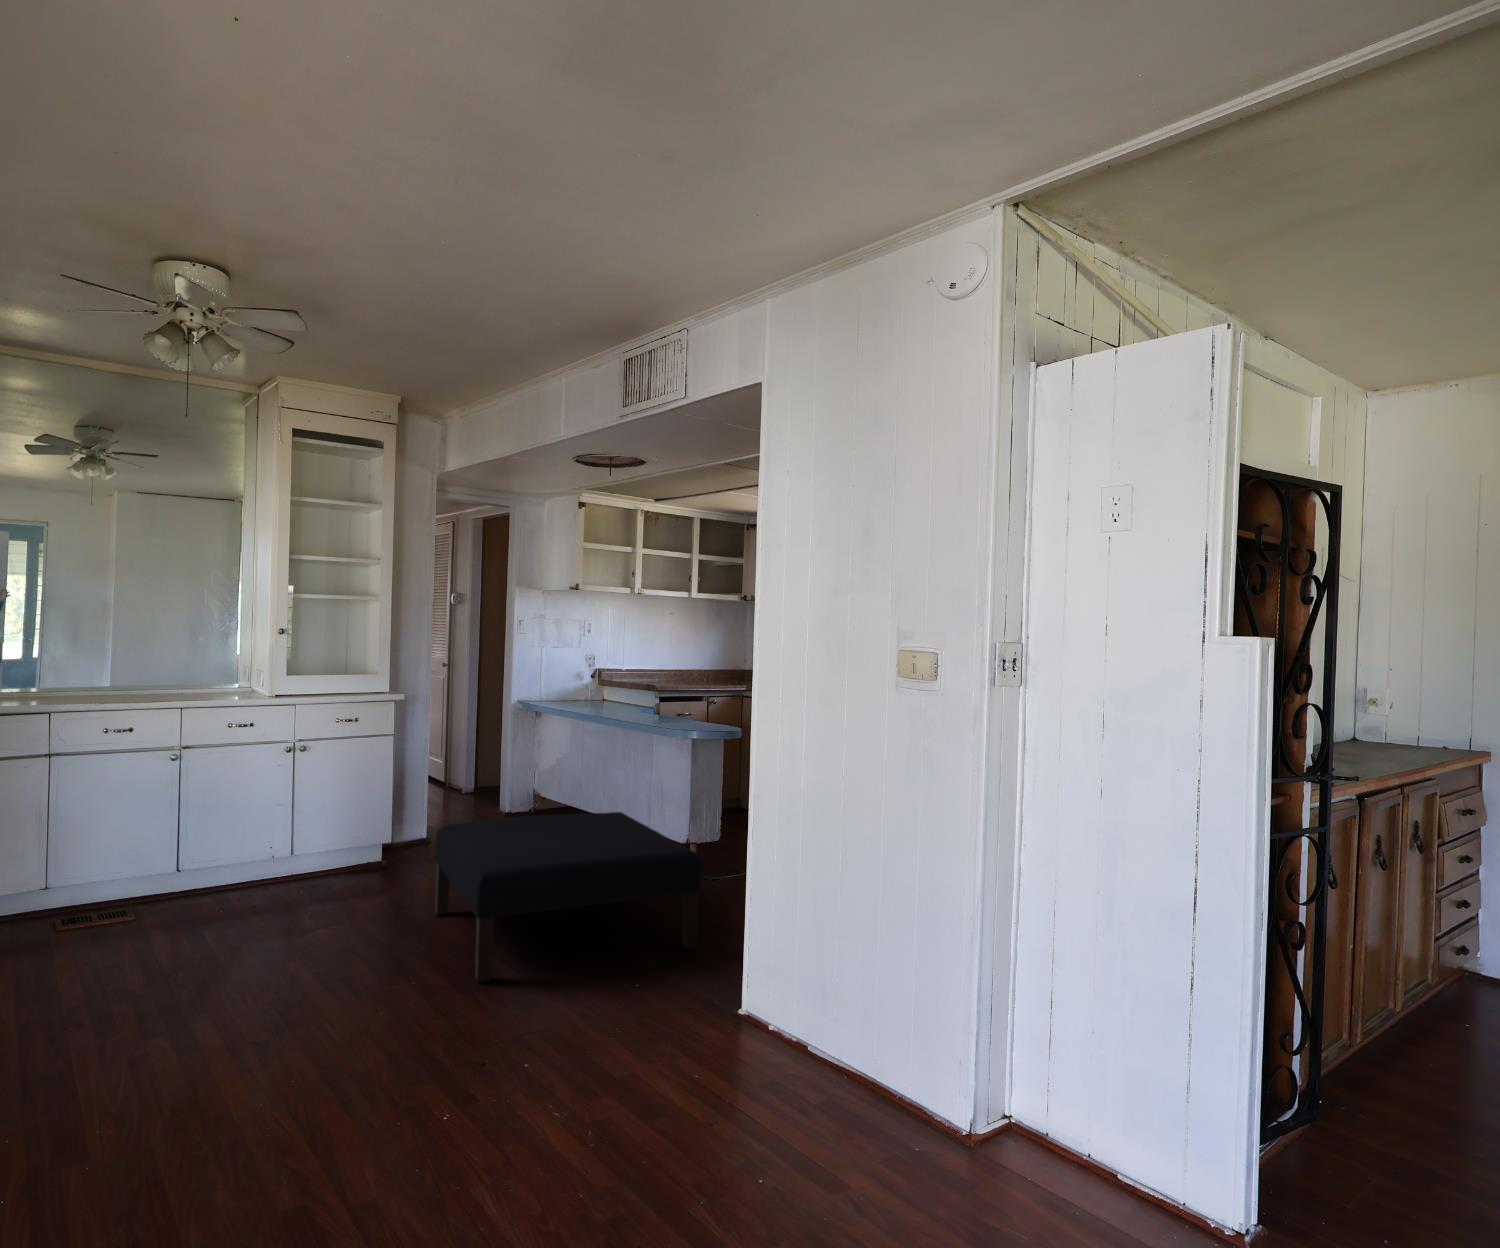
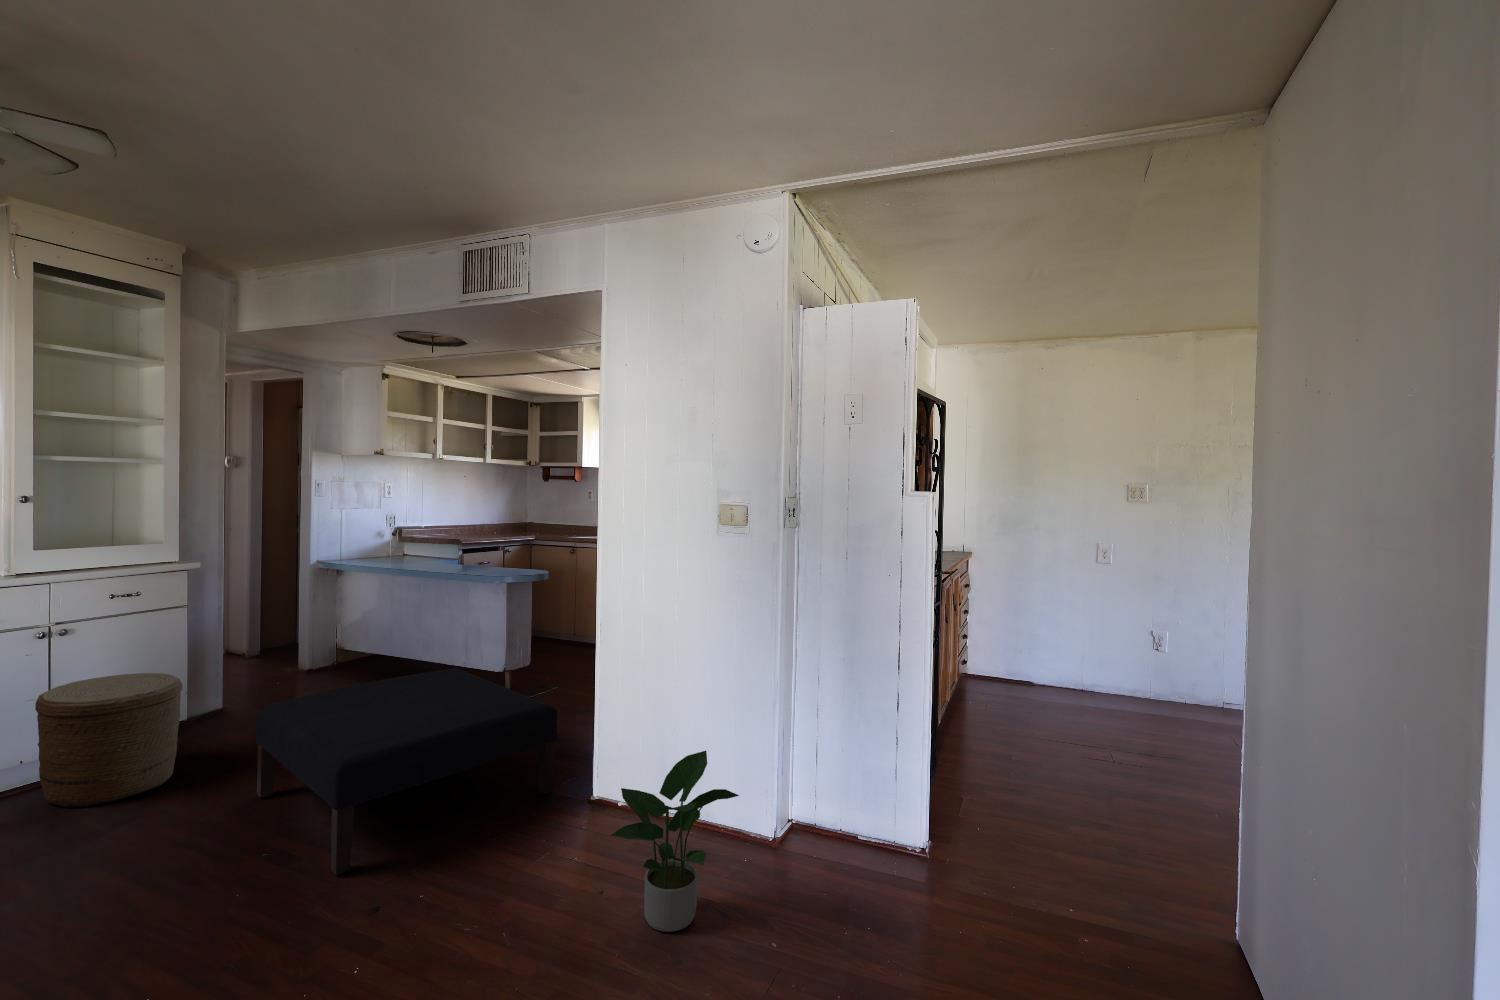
woven basket: none [280,791,385,903] -> present [35,673,182,807]
potted plant: none [699,896,840,1083] -> present [611,751,739,932]

